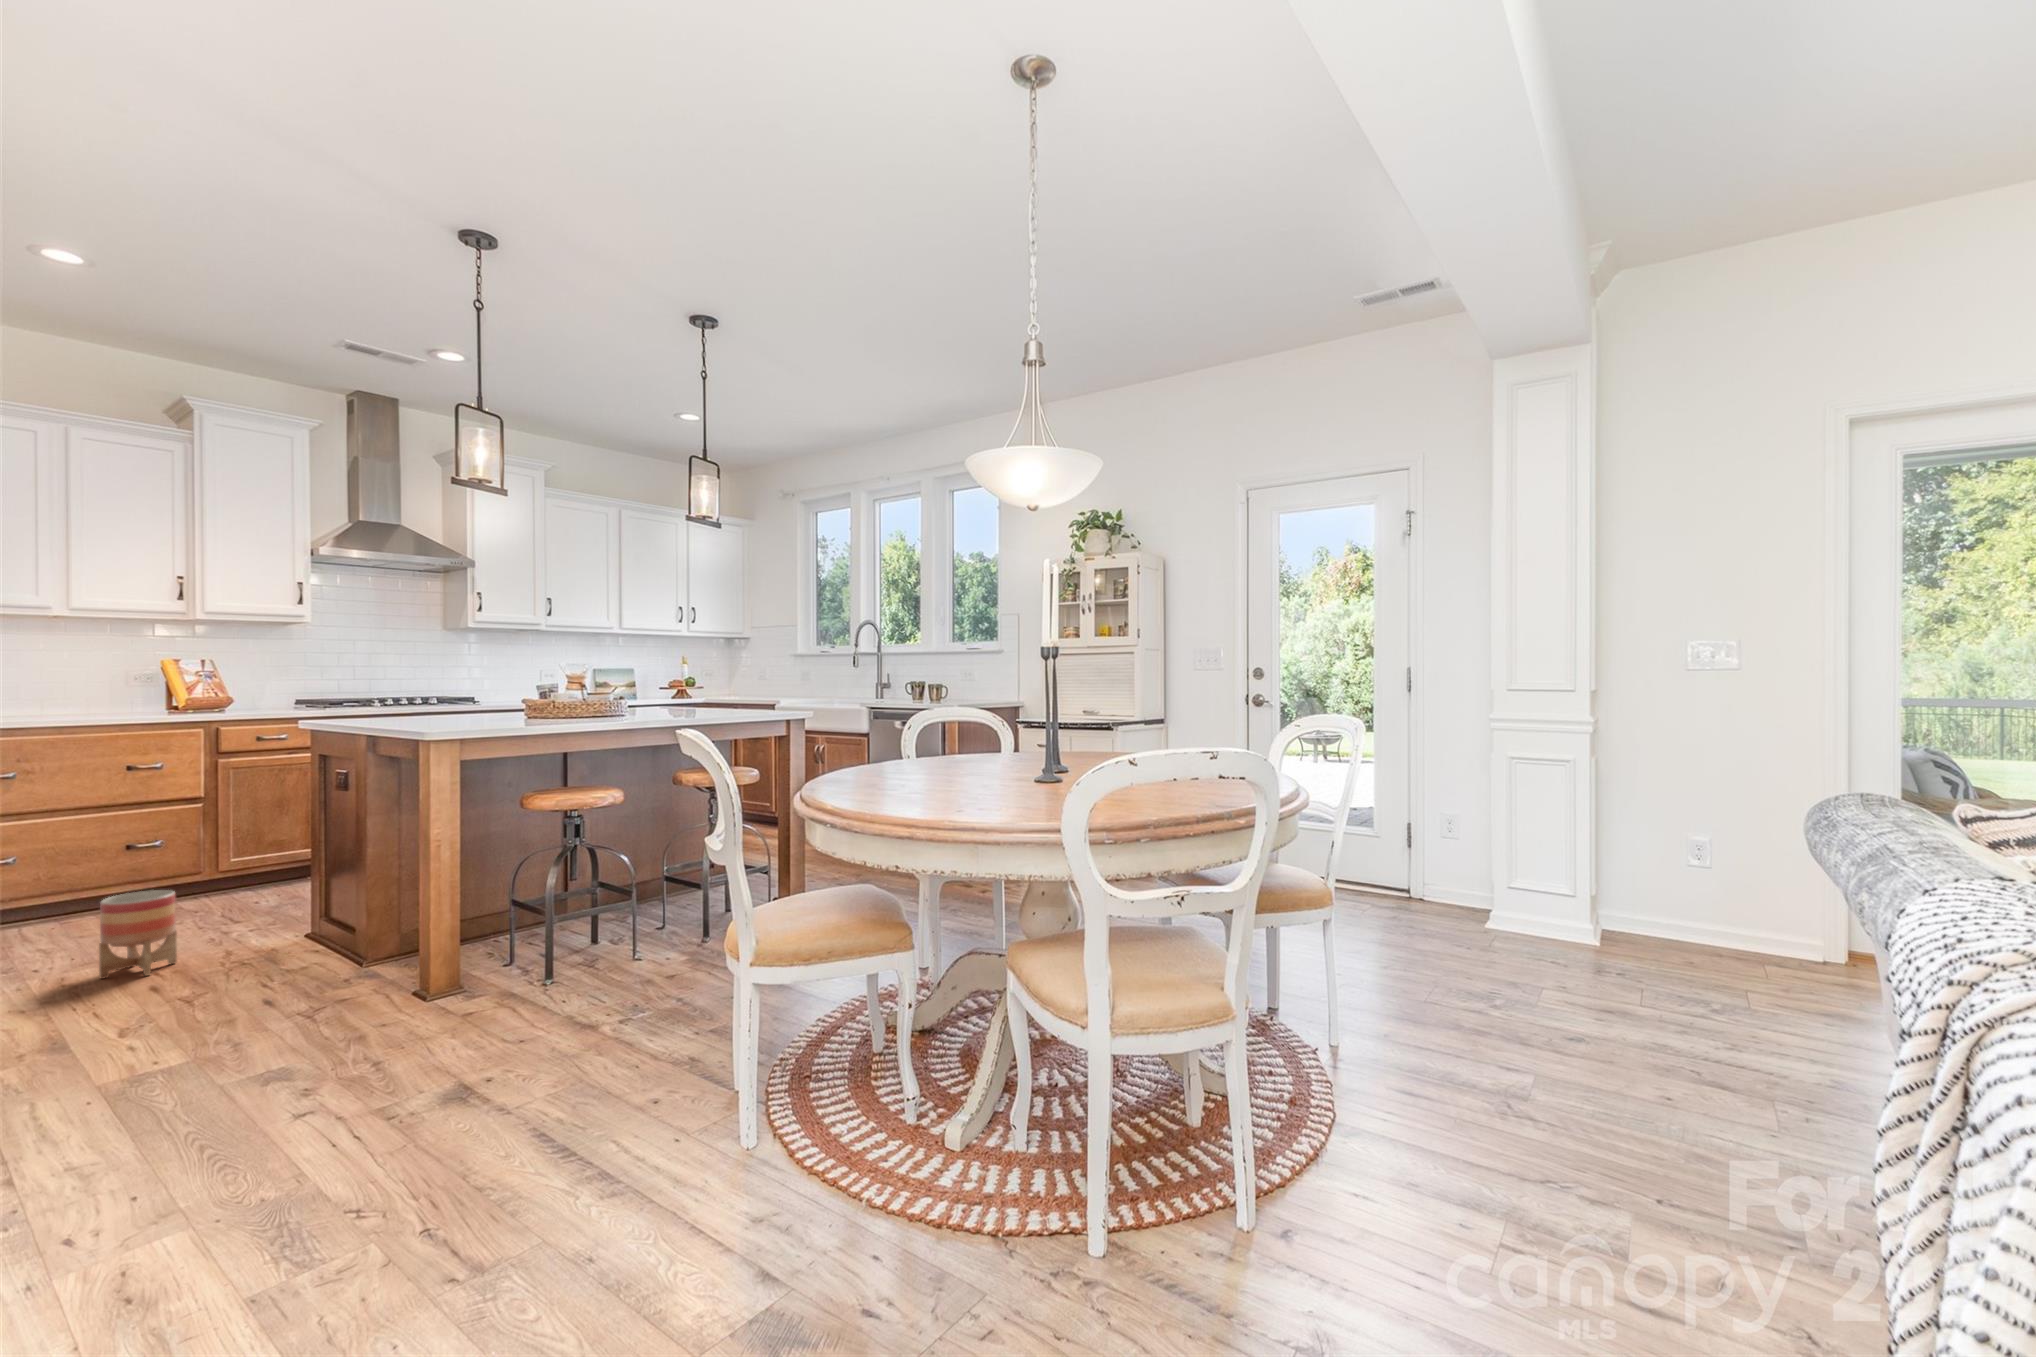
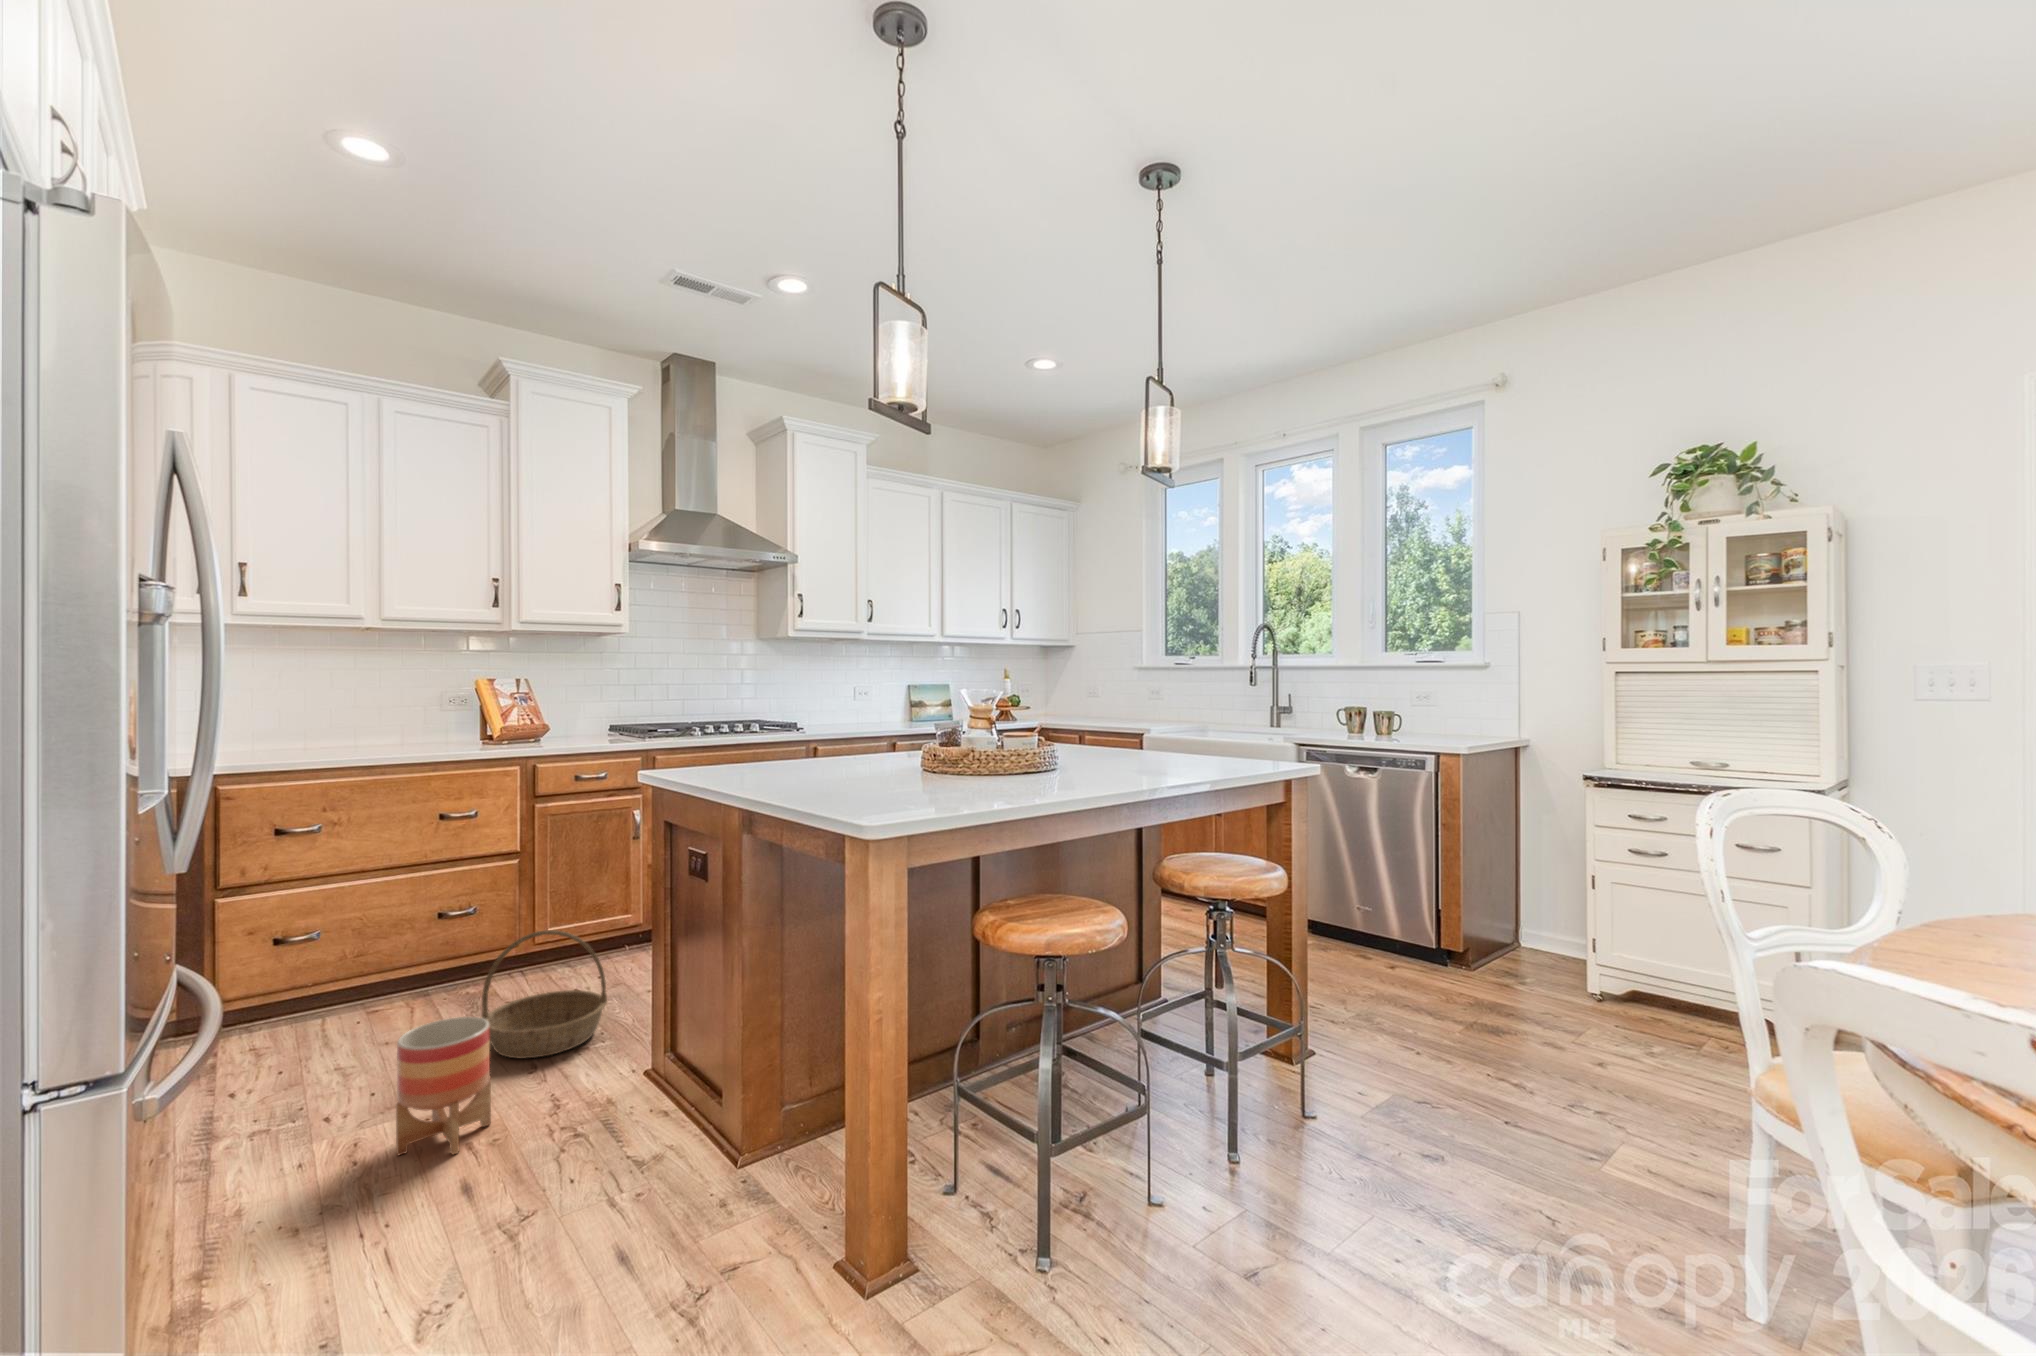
basket: none [168,844,279,935] -> present [482,930,607,1059]

